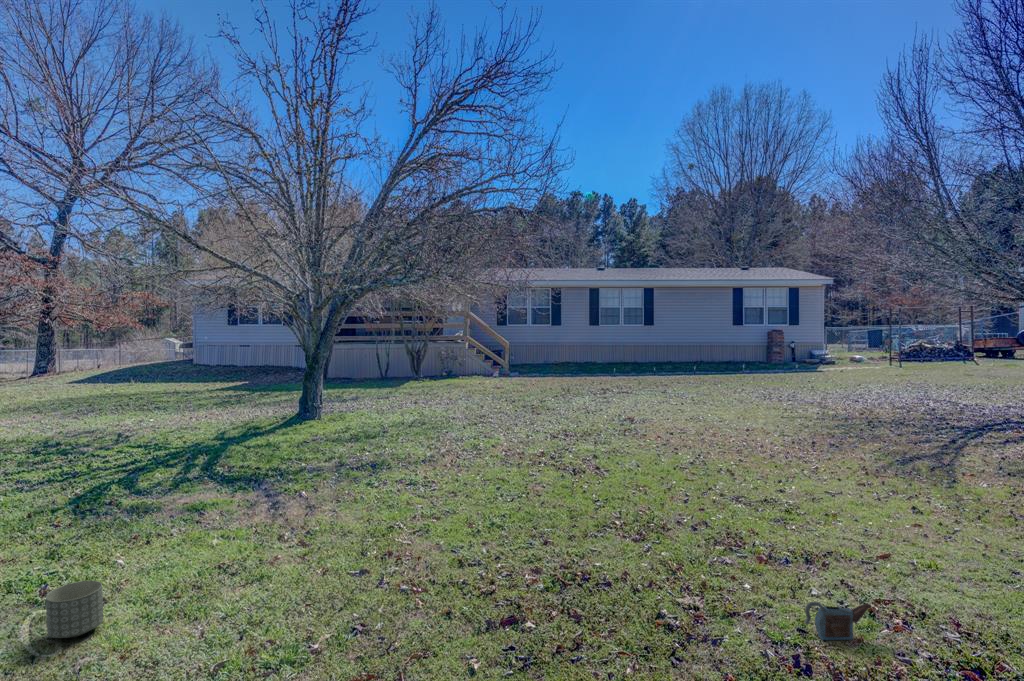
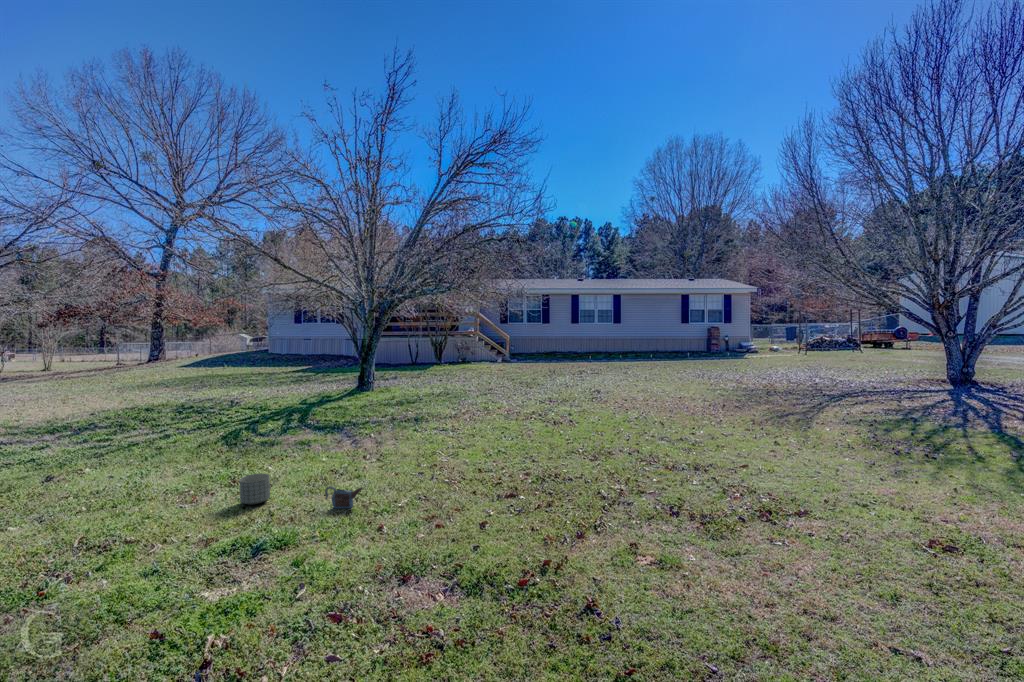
watering can: present [804,602,870,640] -> present [325,486,363,508]

